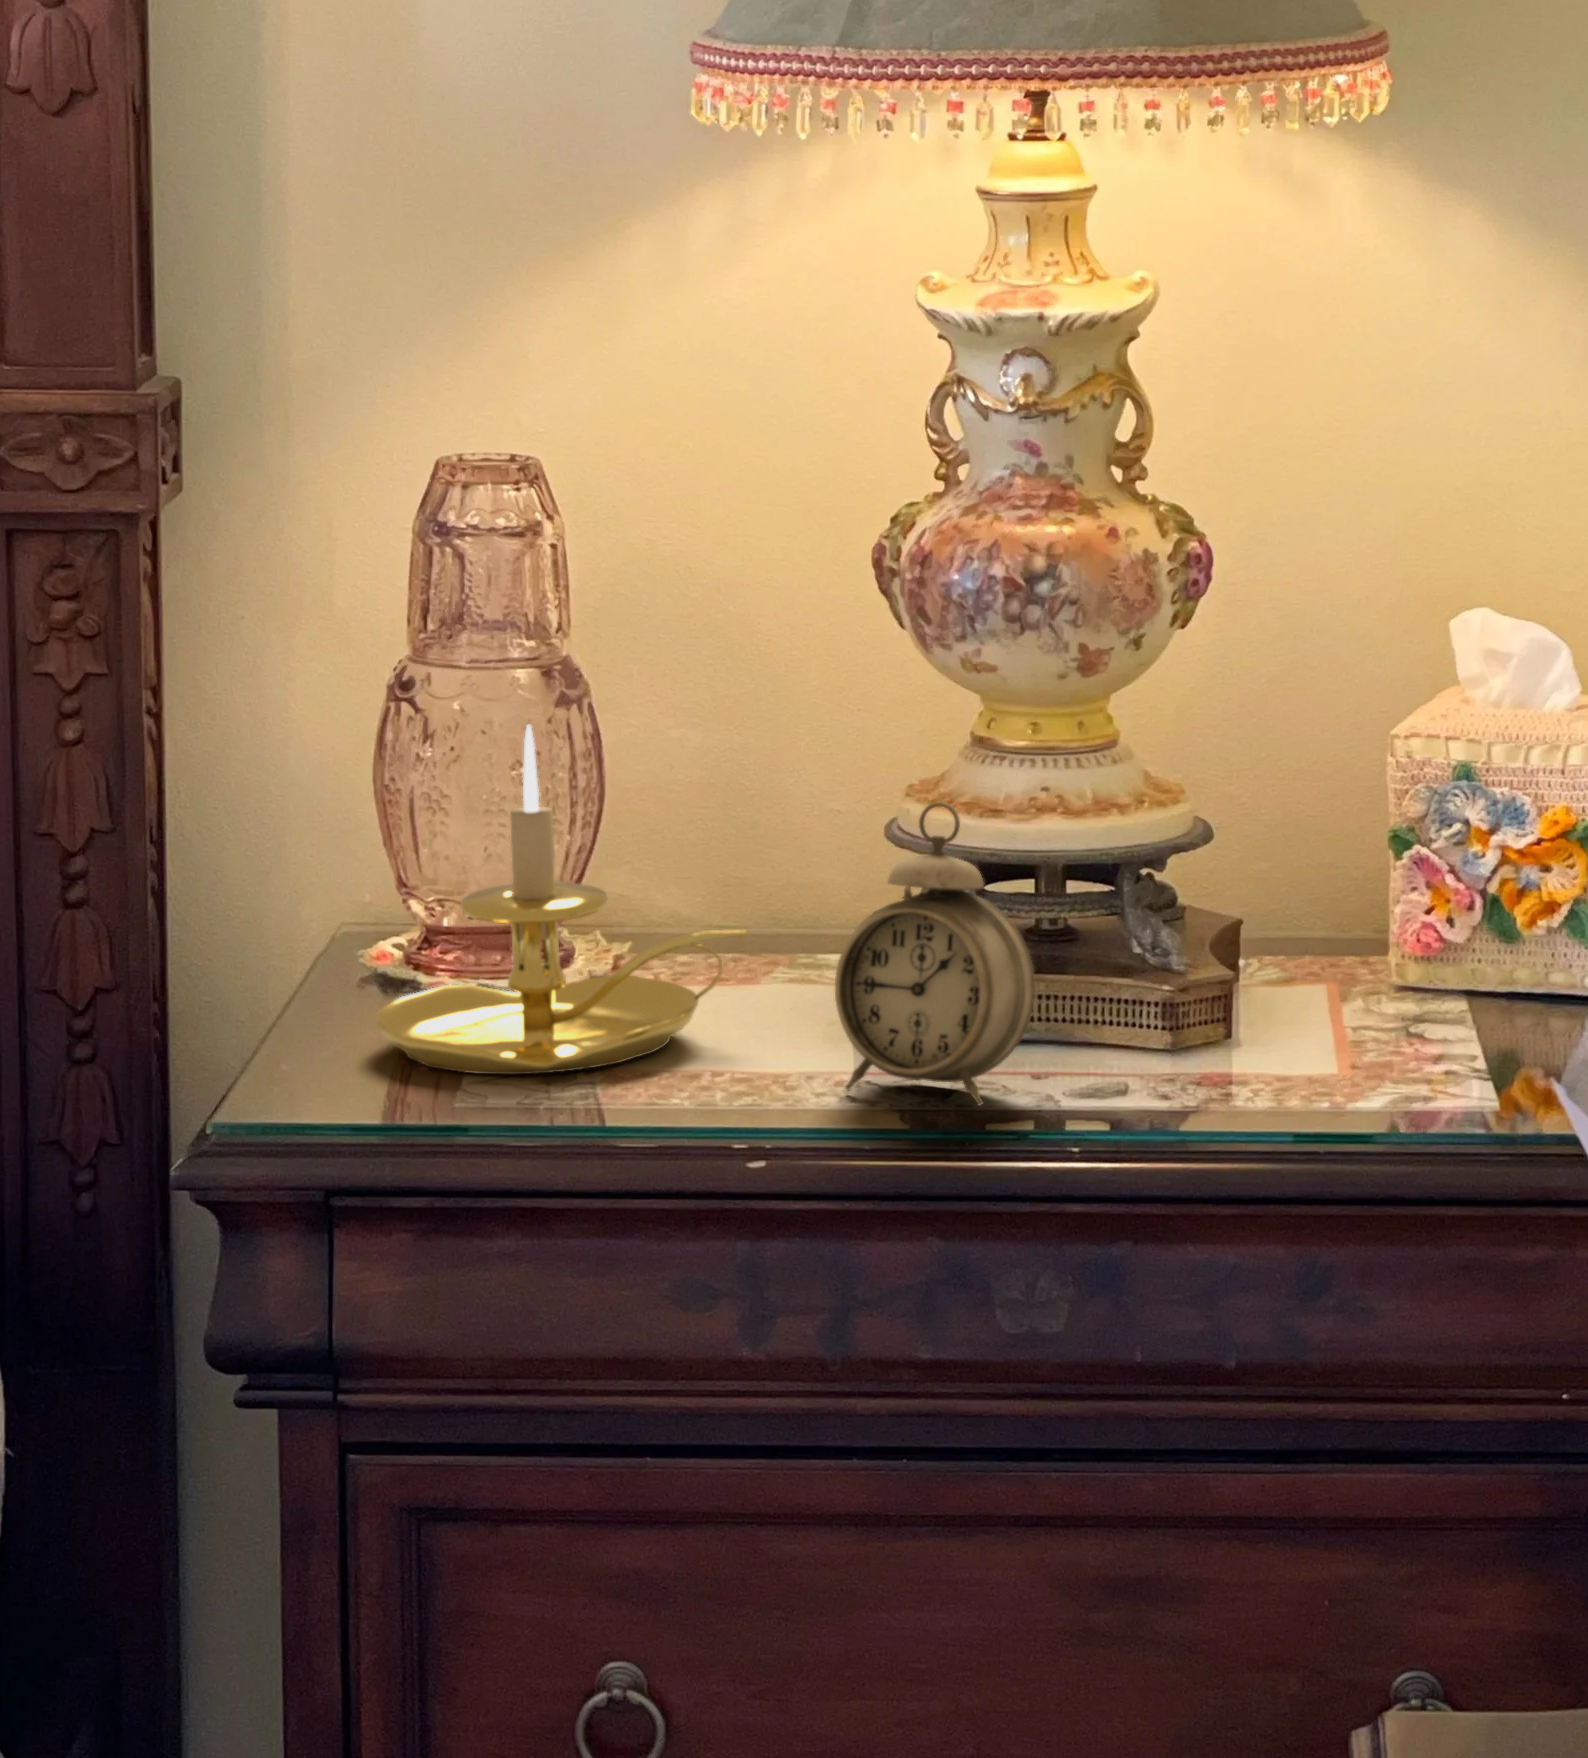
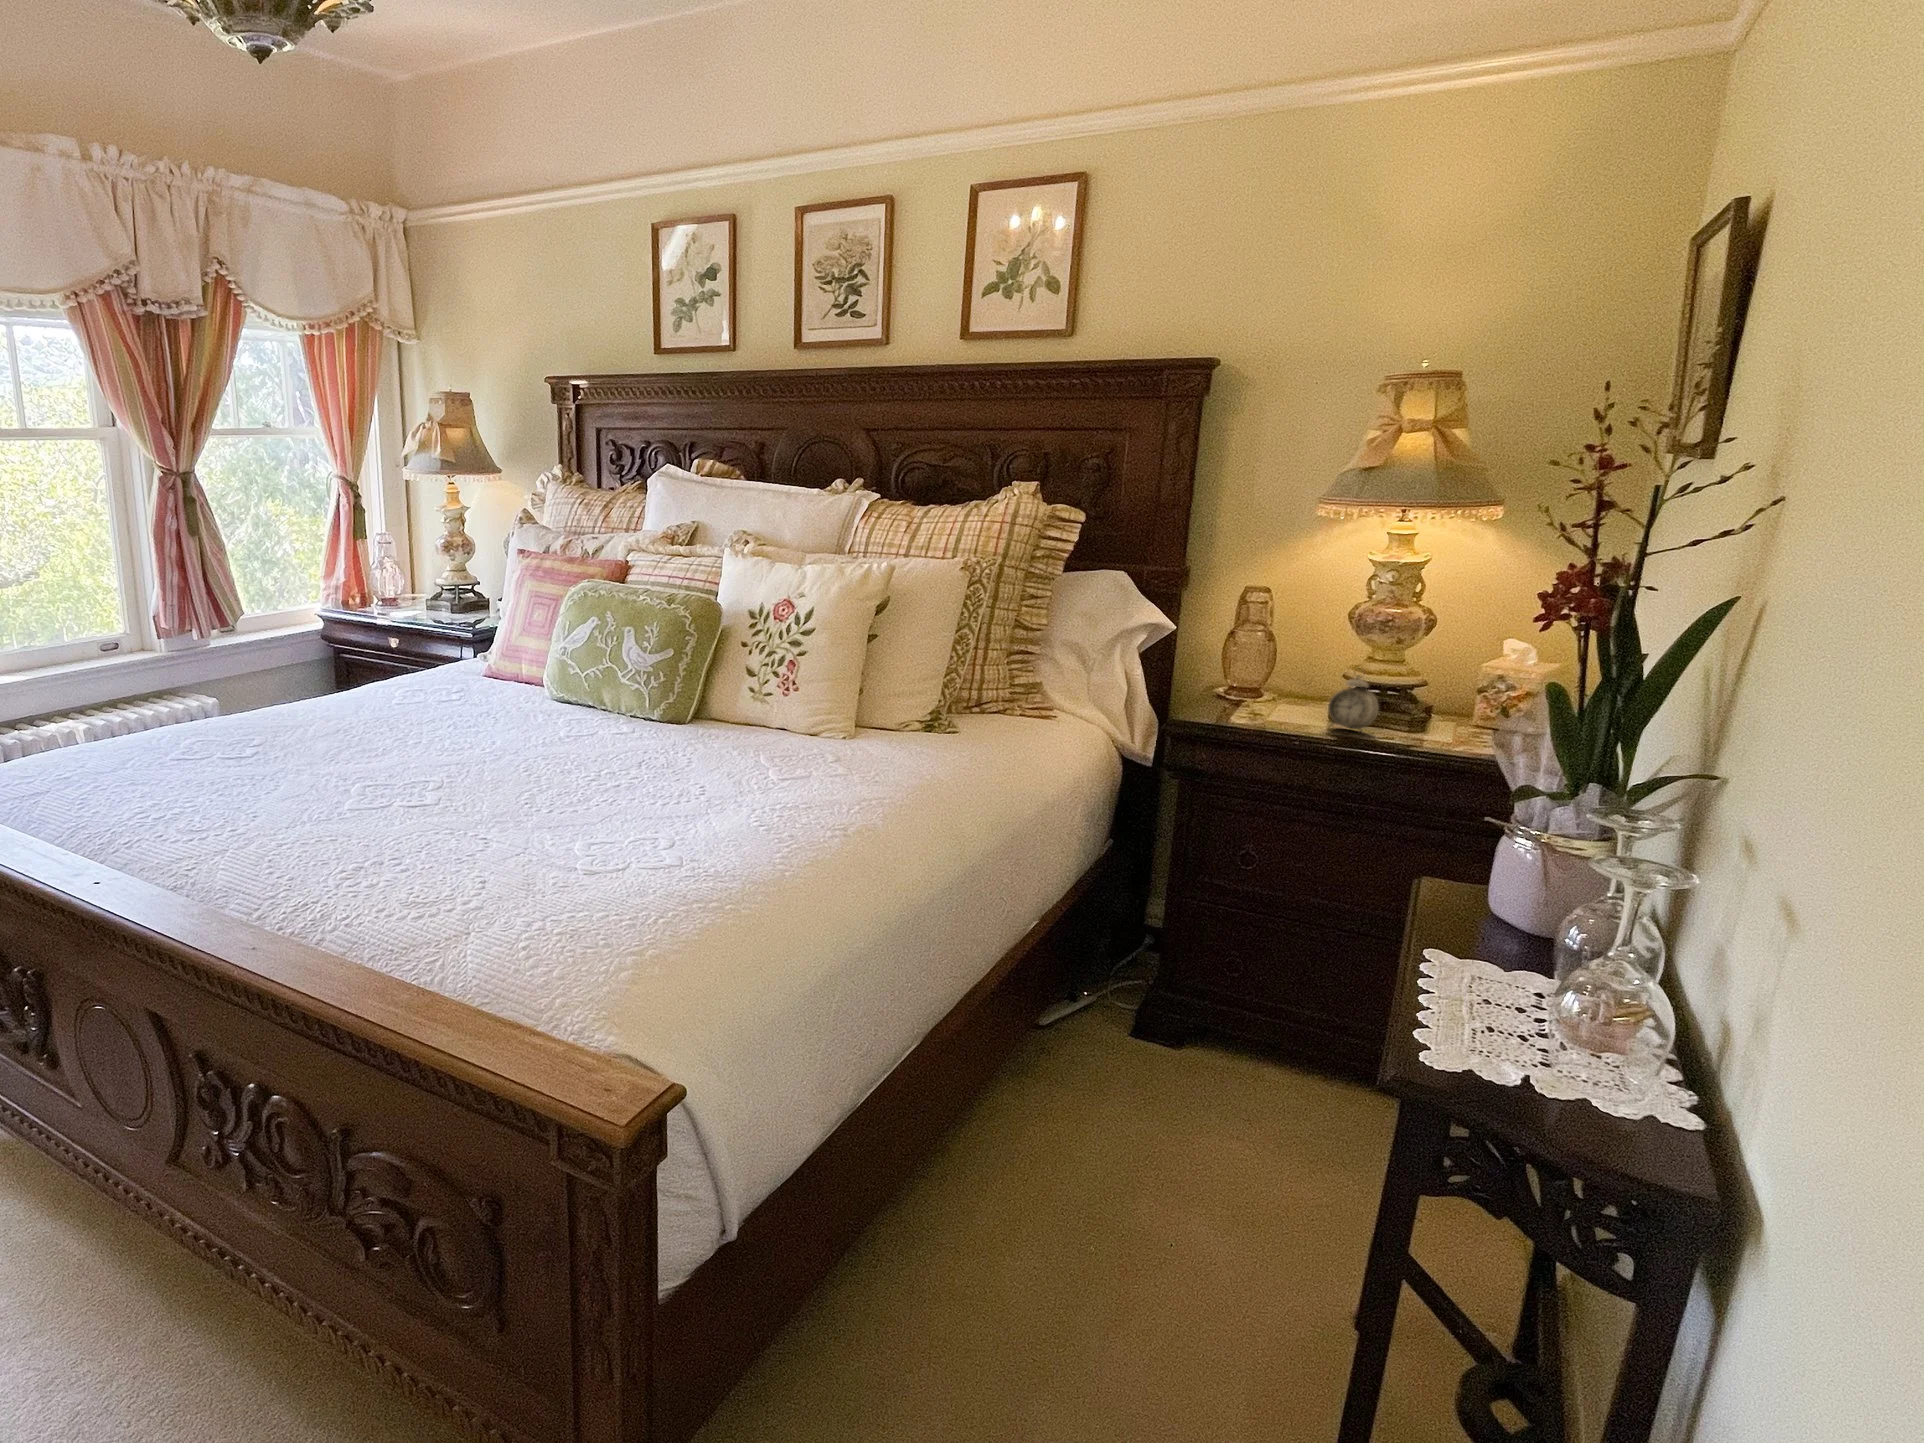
candle holder: present [374,724,747,1074] -> none [1215,645,1305,718]

